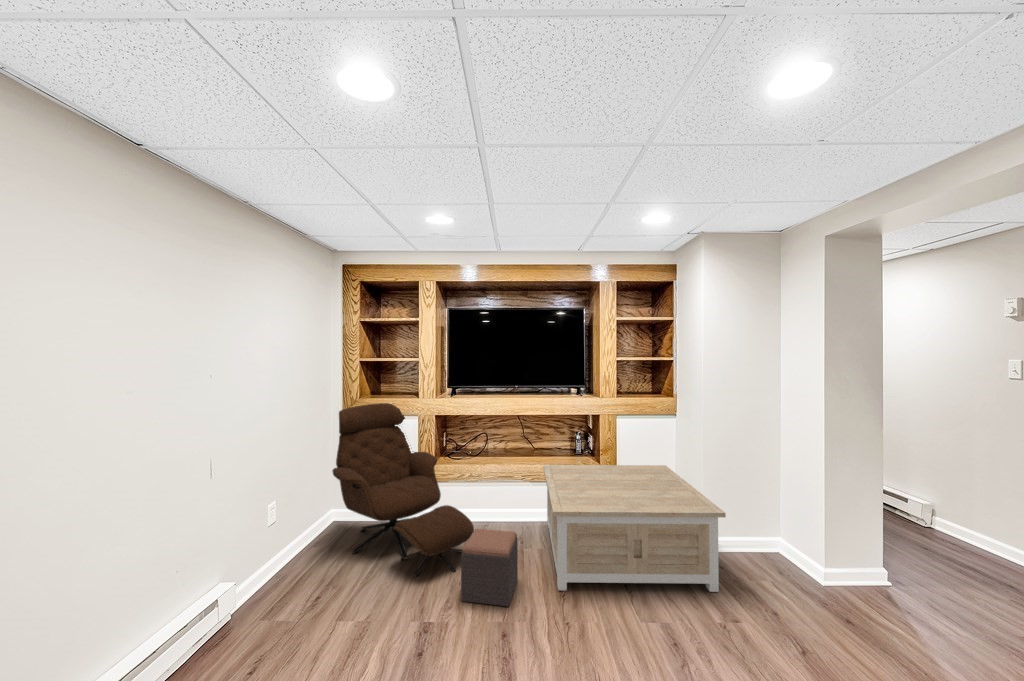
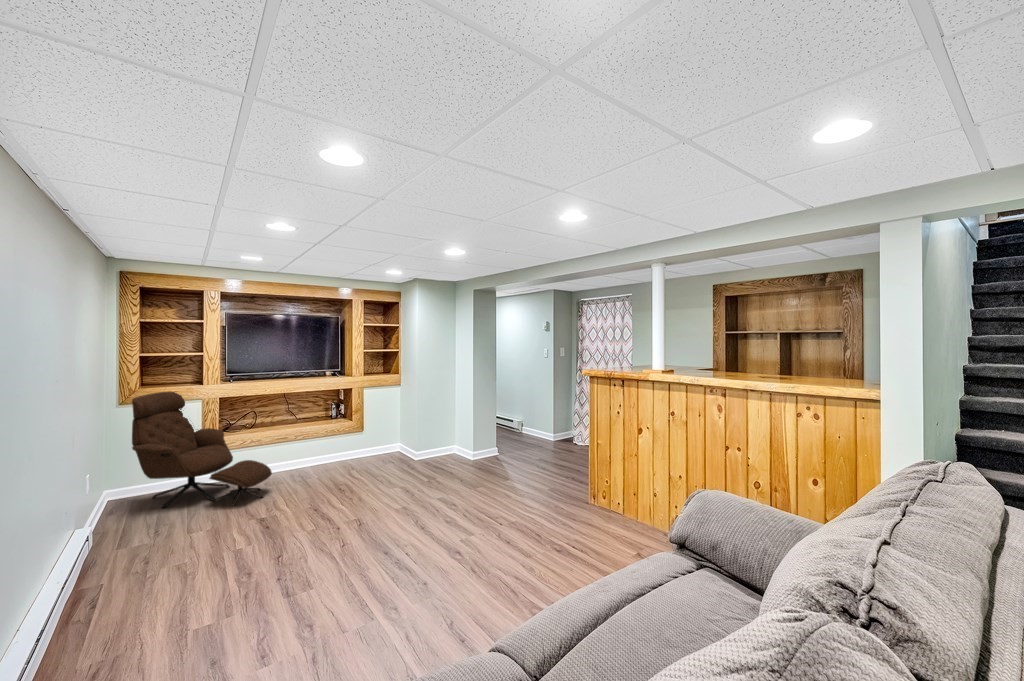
coffee table: present [543,465,726,592] -> none [312,417,429,490]
footstool: present [461,529,518,606] -> none [279,462,313,506]

